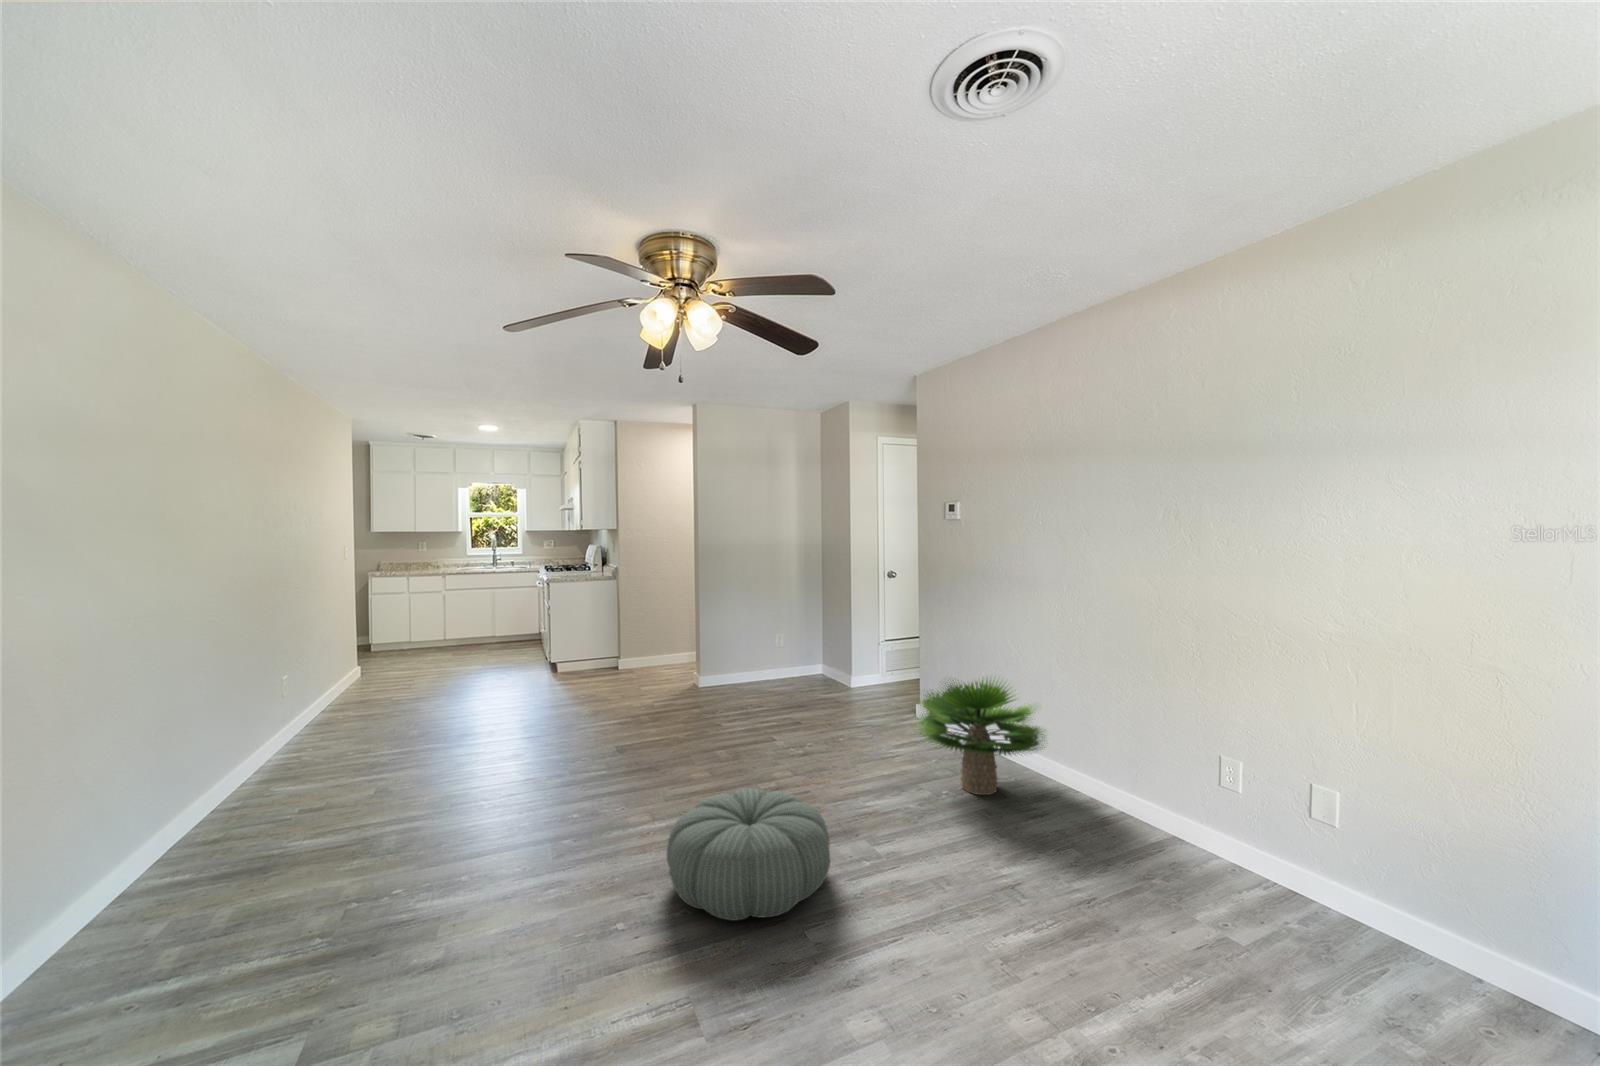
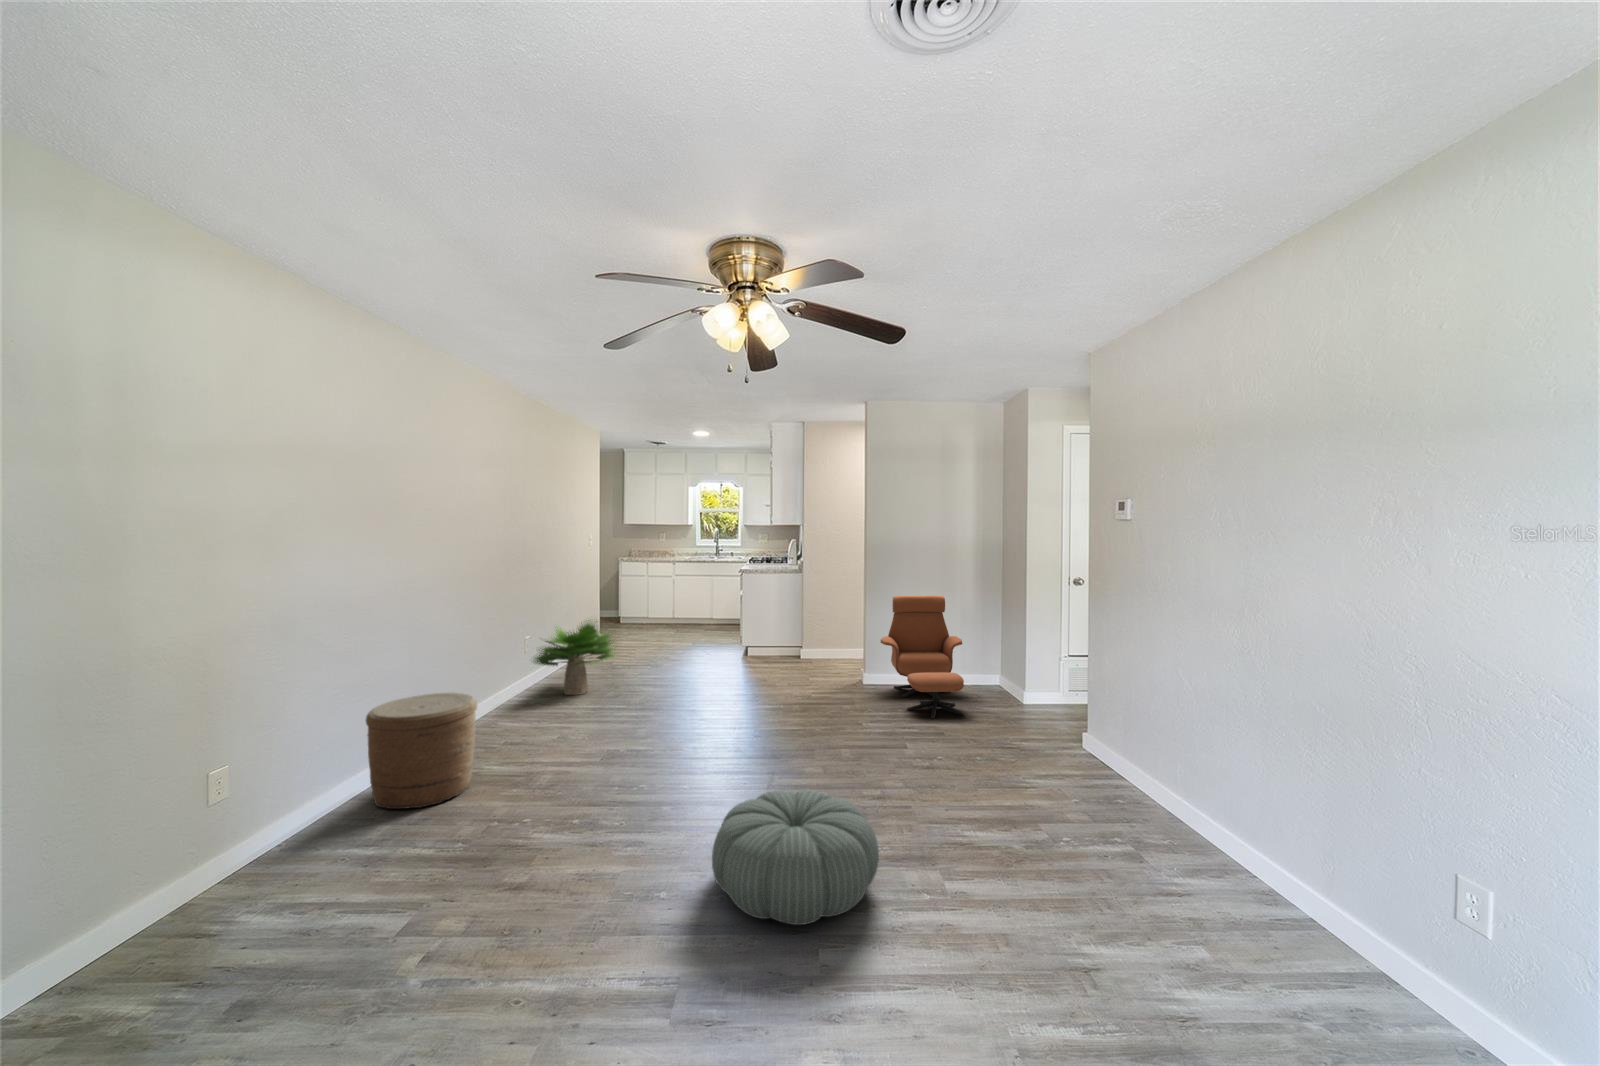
lounge chair: none [721,595,809,711] -> present [880,596,964,719]
potted plant: present [918,680,1045,795] -> present [534,621,615,695]
woven basket: none [101,754,284,931] -> present [366,693,477,809]

